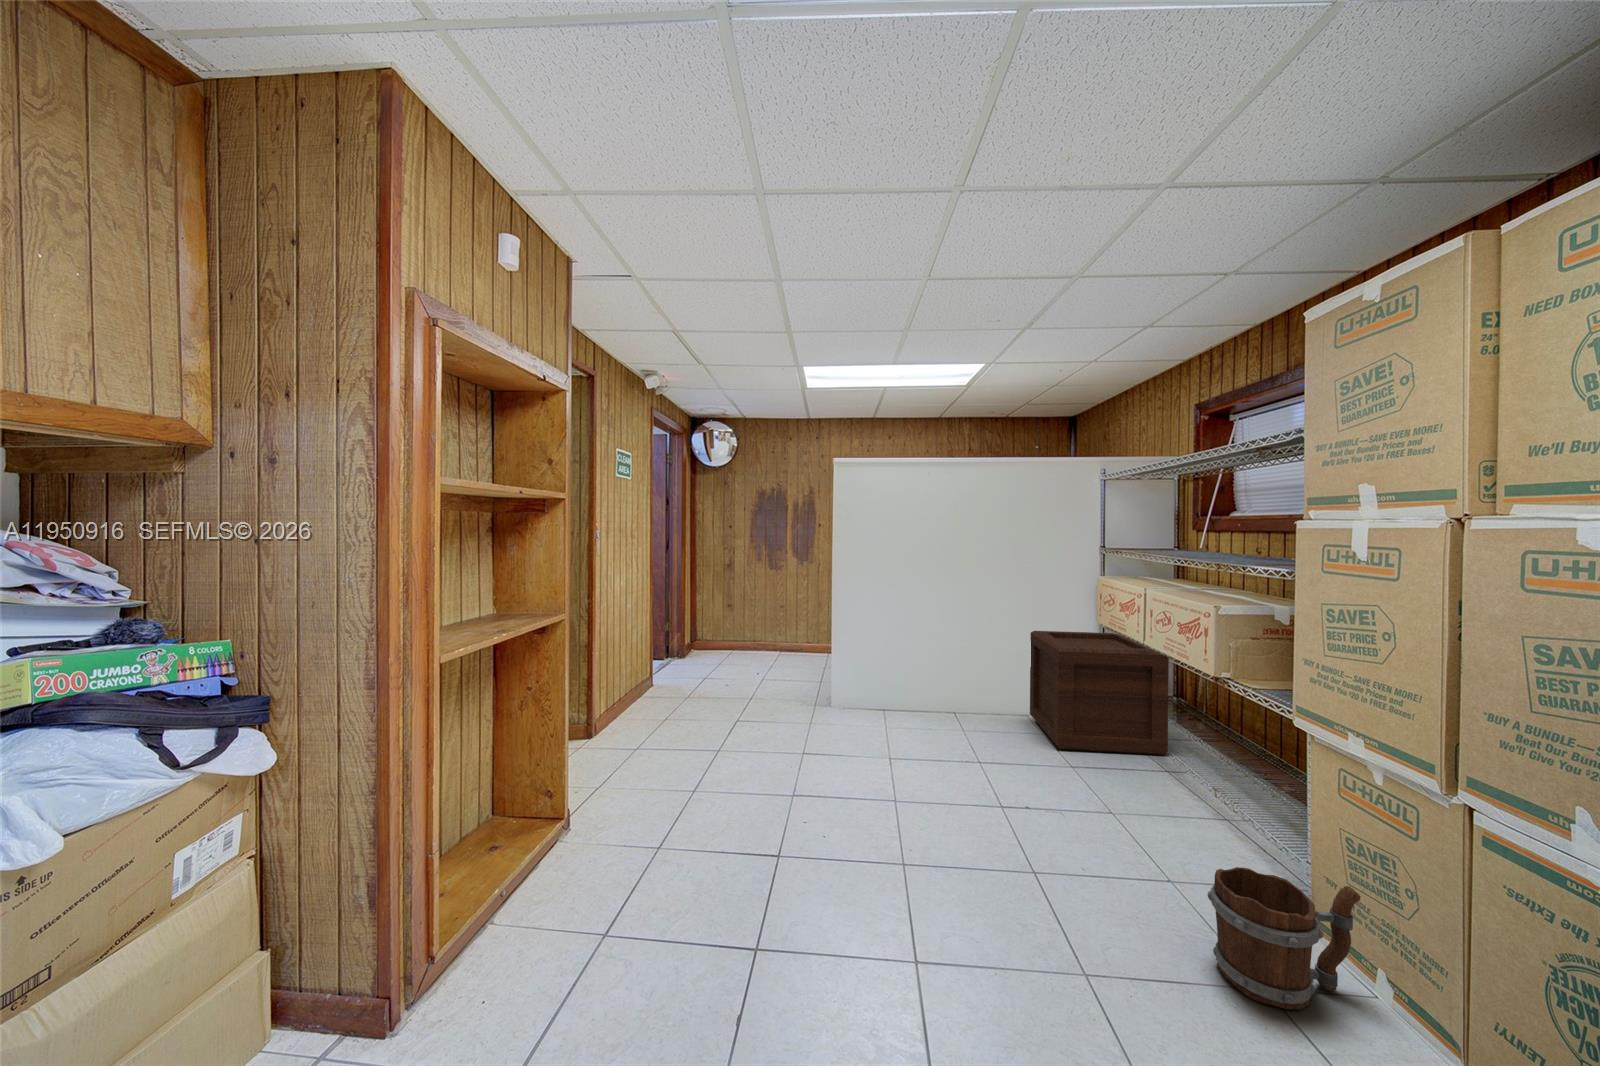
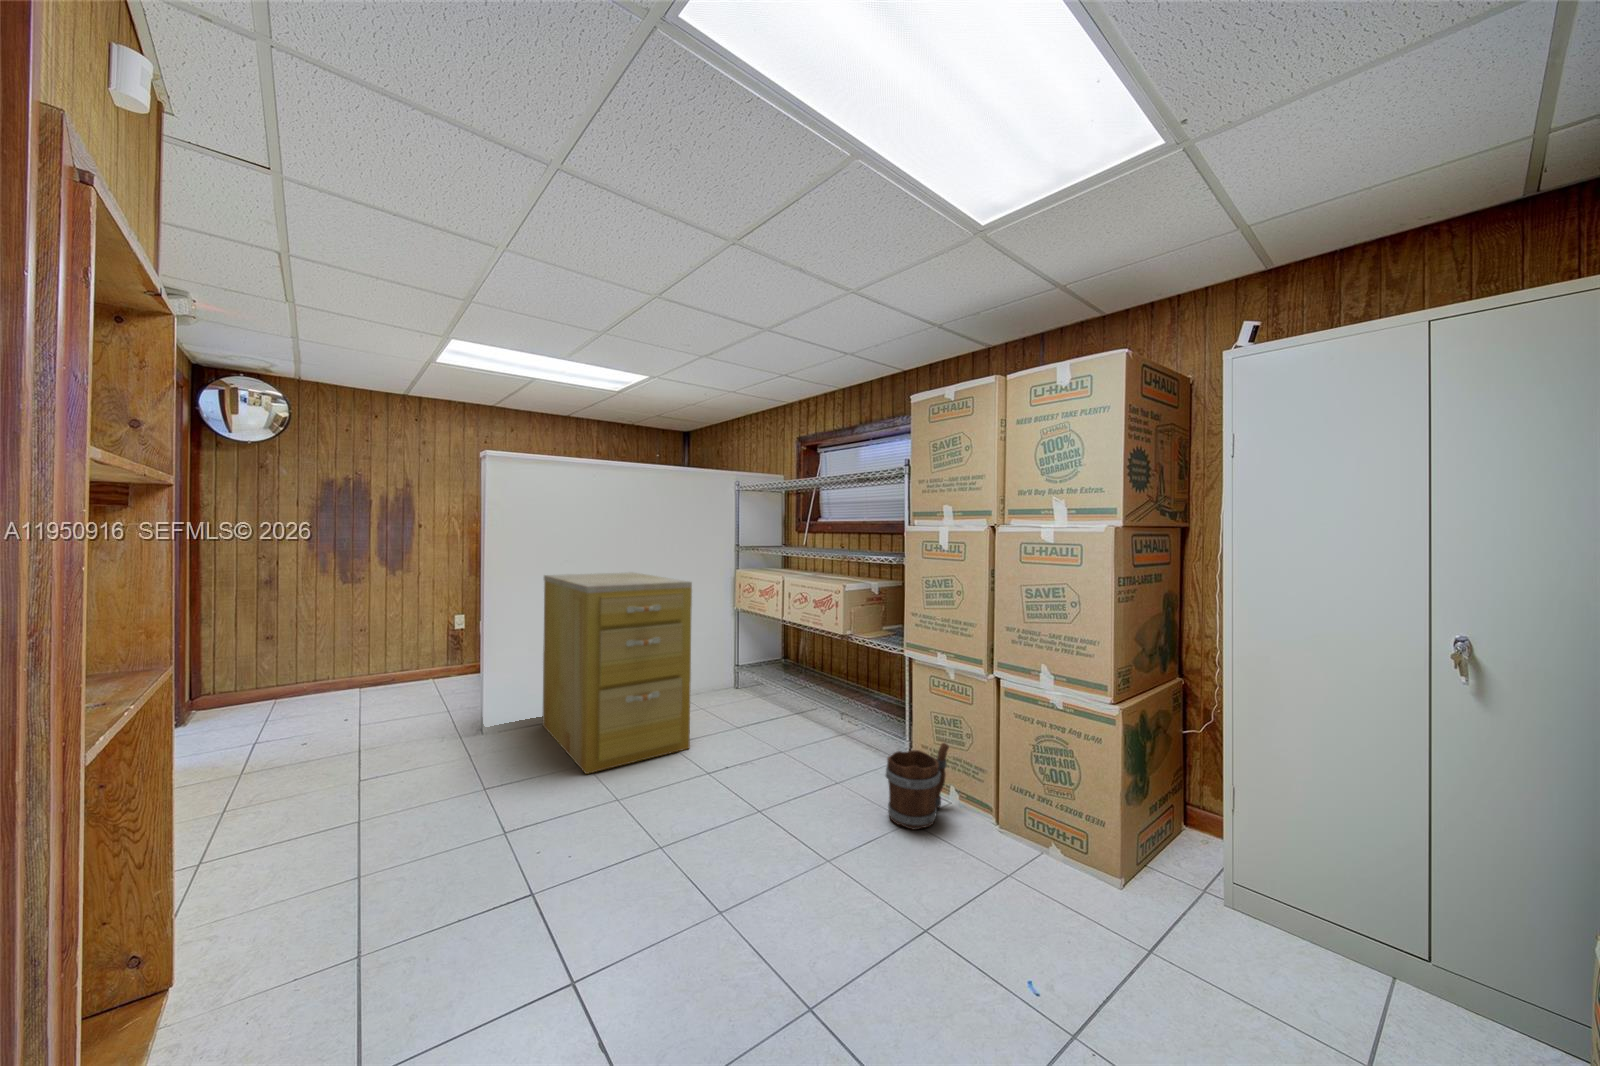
filing cabinet: none [880,572,998,772] -> present [542,572,692,774]
wooden crate: present [1030,631,1169,755] -> none [685,615,794,717]

